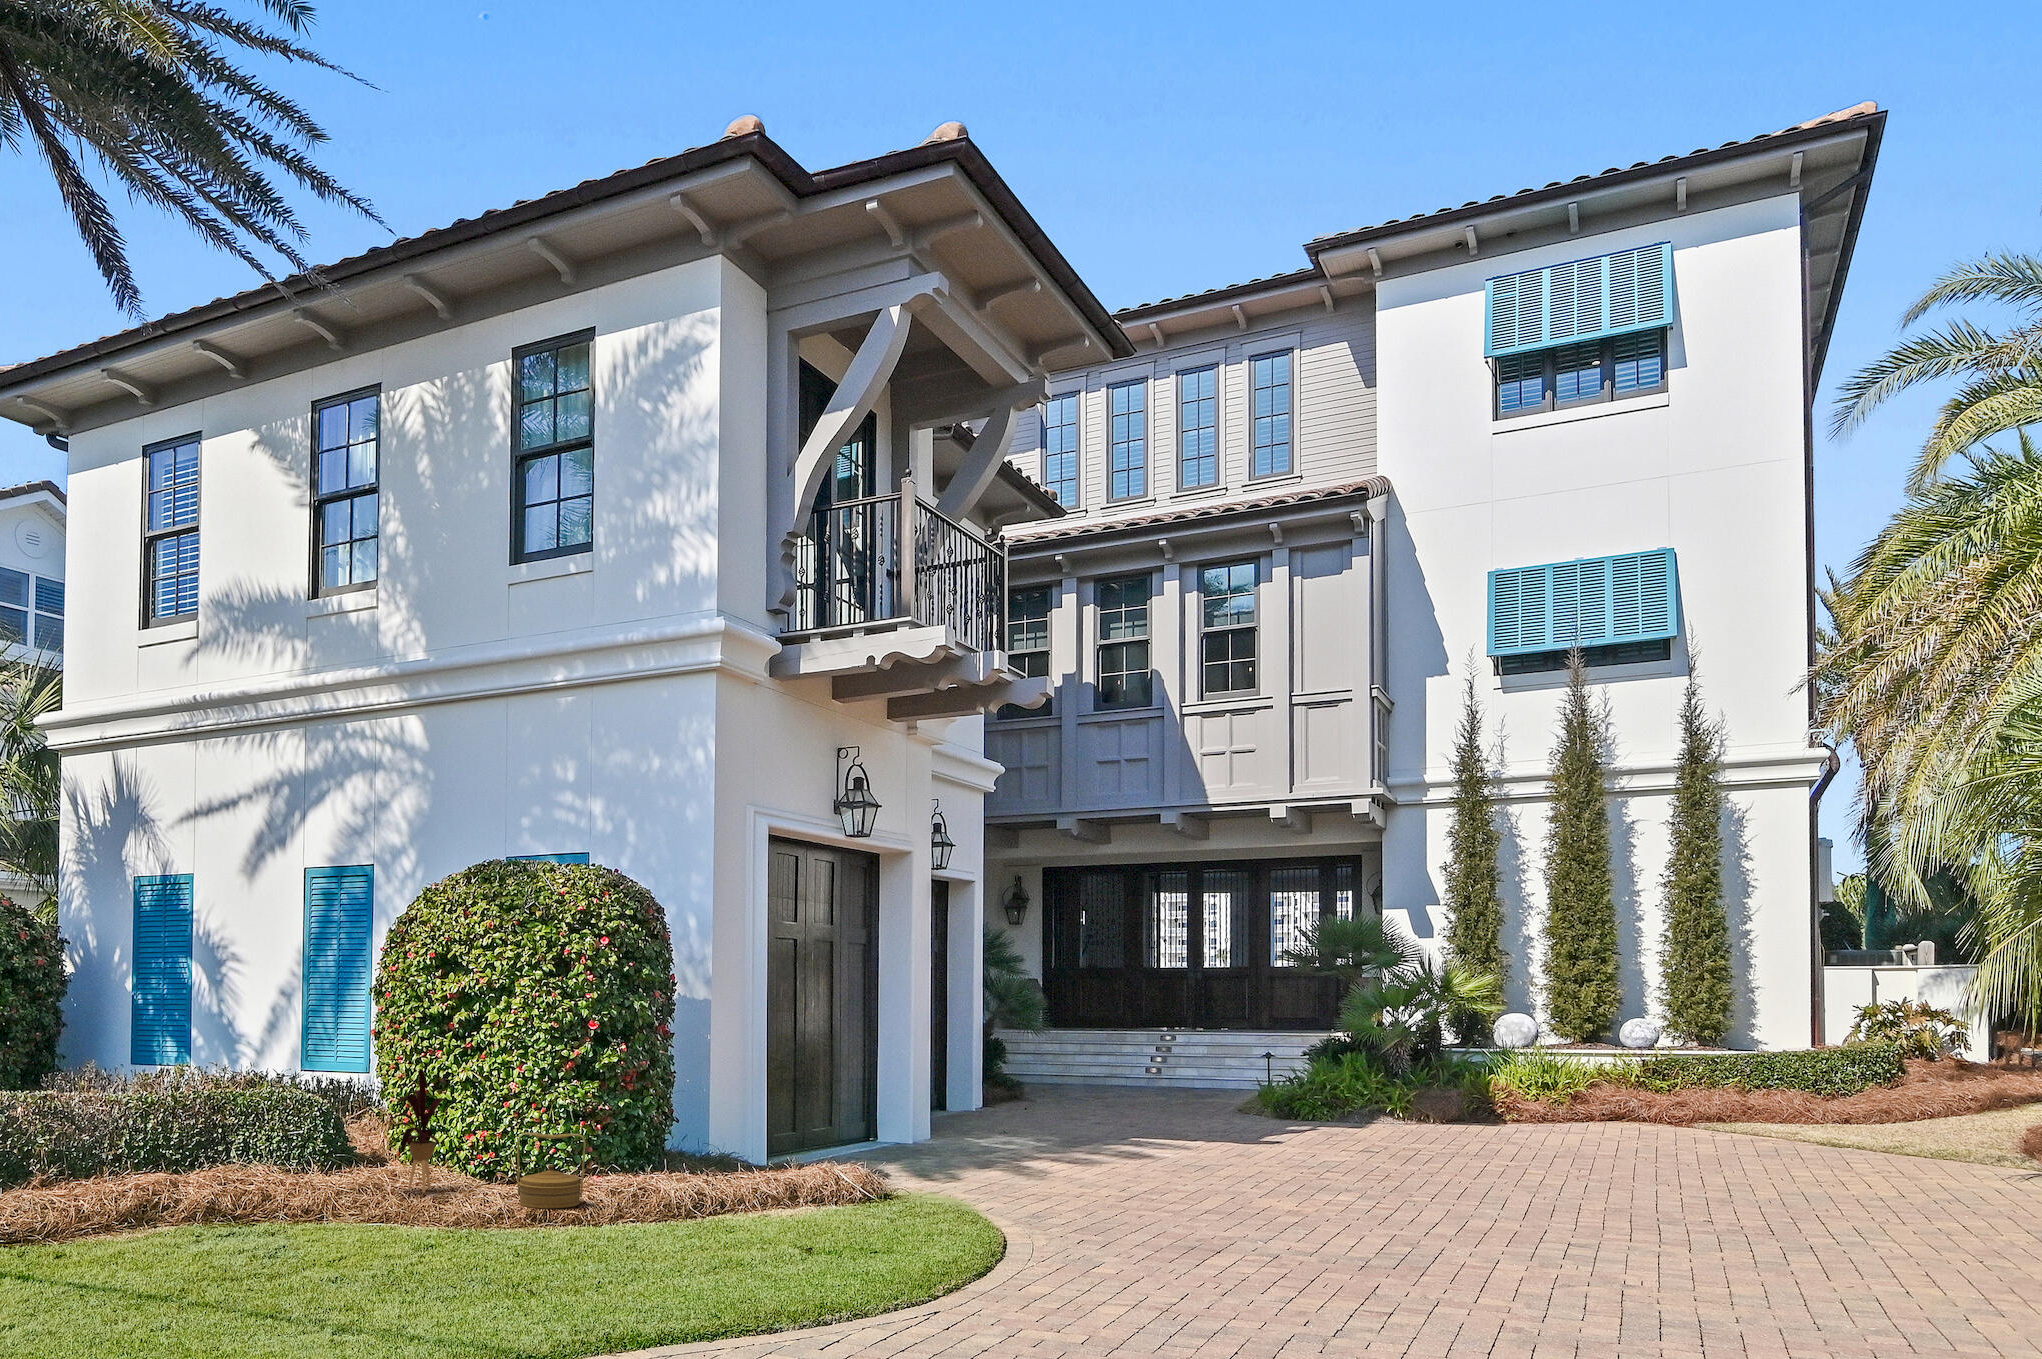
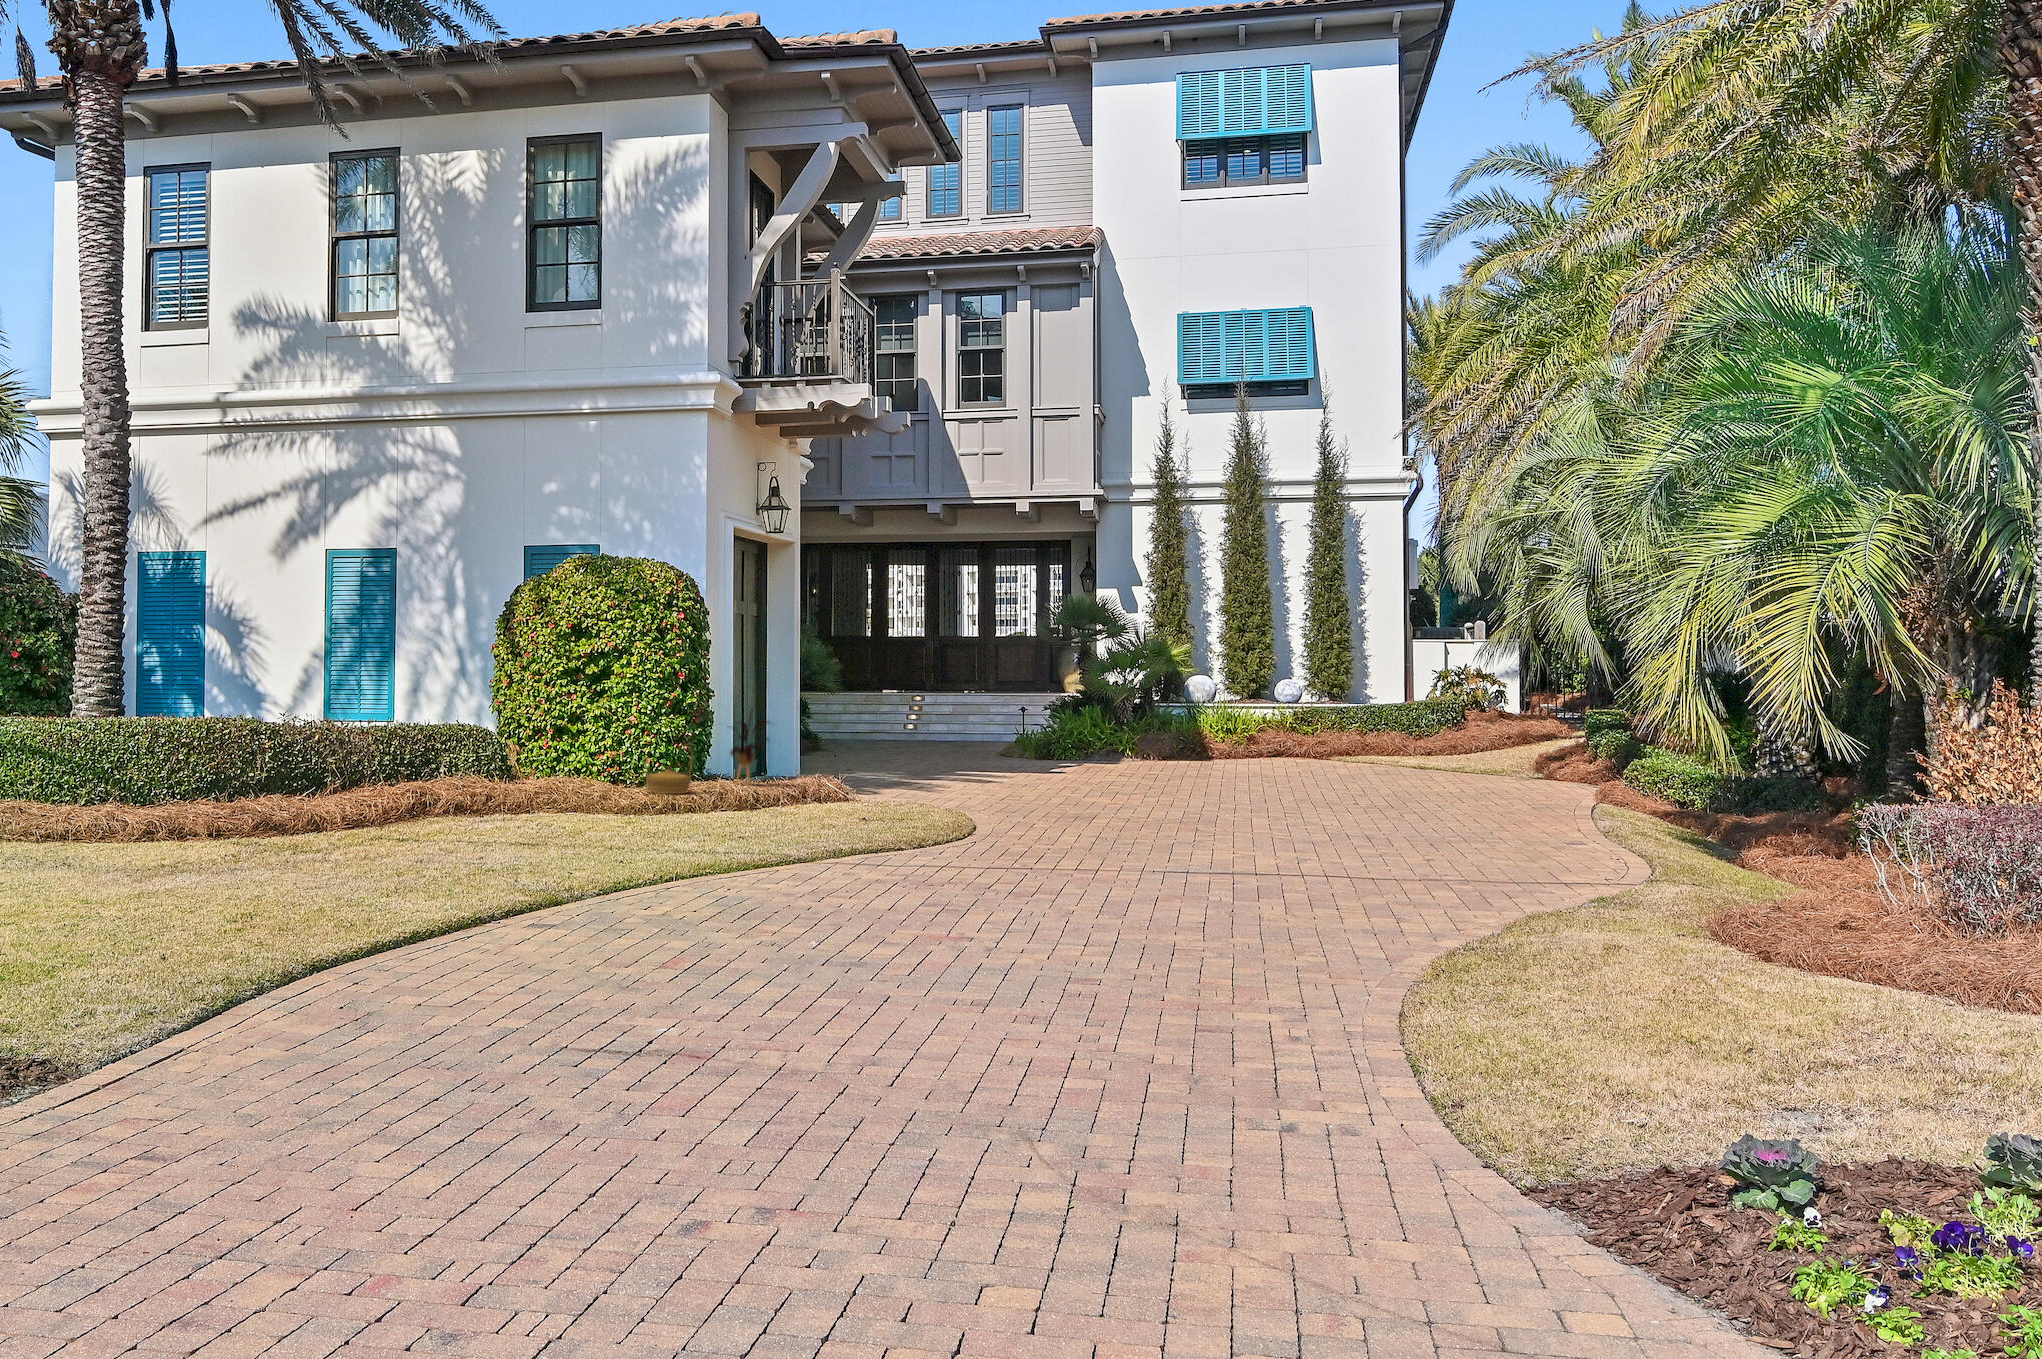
house plant: present [385,1069,446,1193] -> present [730,705,767,786]

